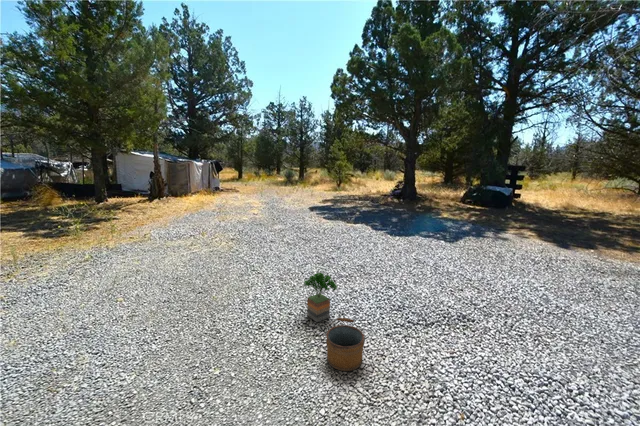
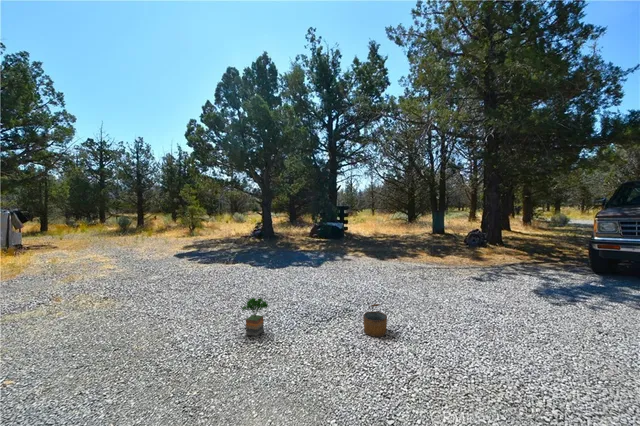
bucket: present [326,318,365,371] -> present [363,304,387,337]

